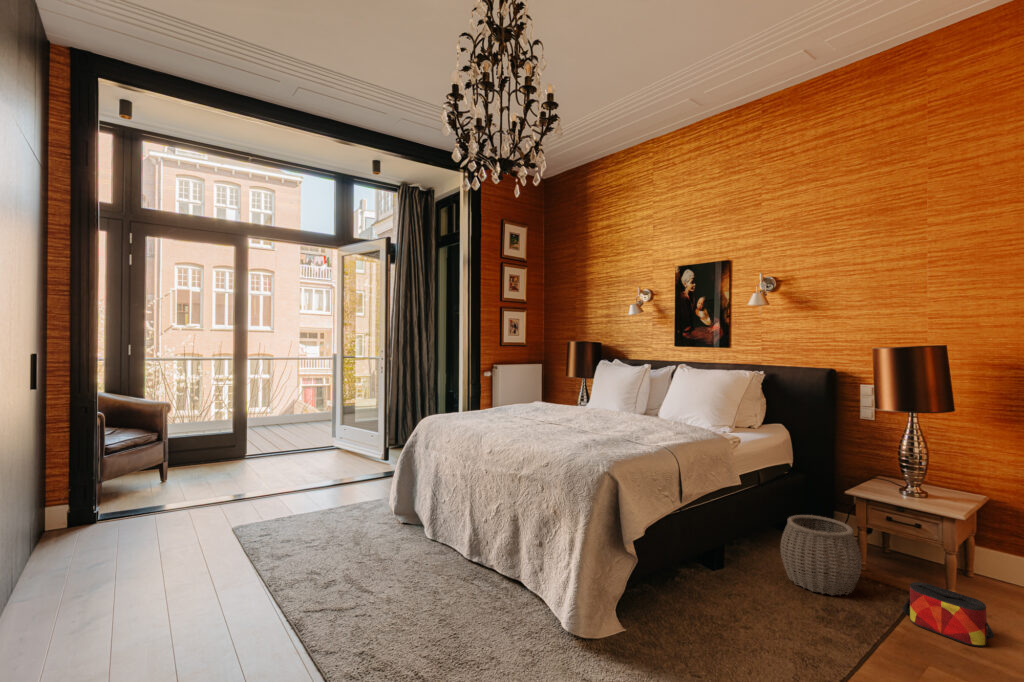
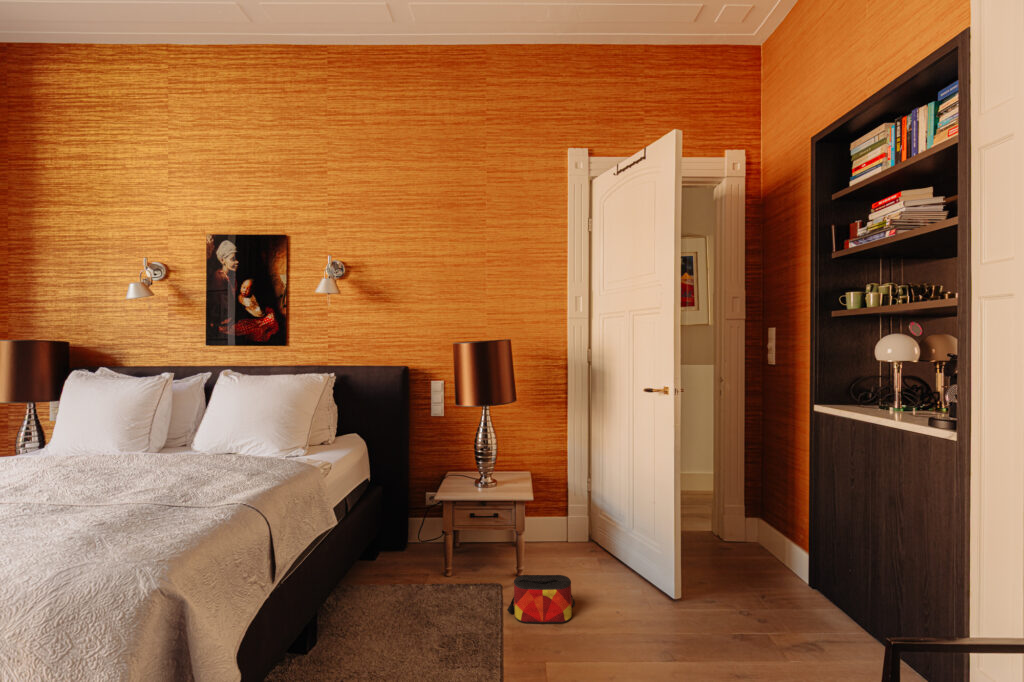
woven basket: present [781,515,862,595] -> none [387,535,469,630]

